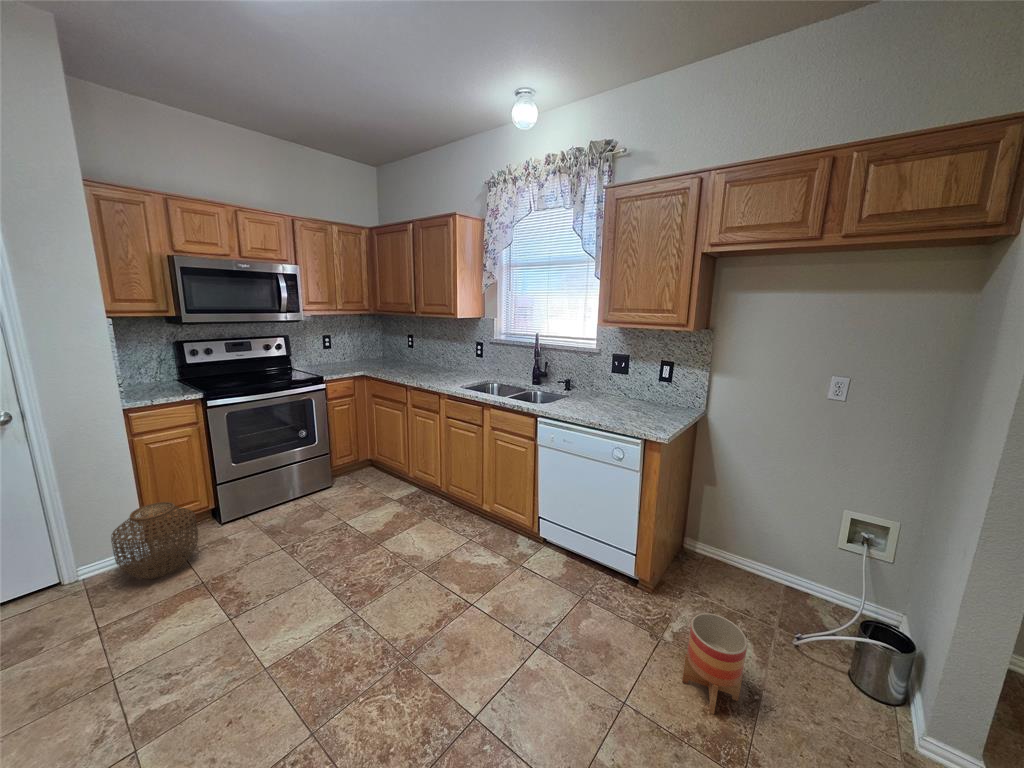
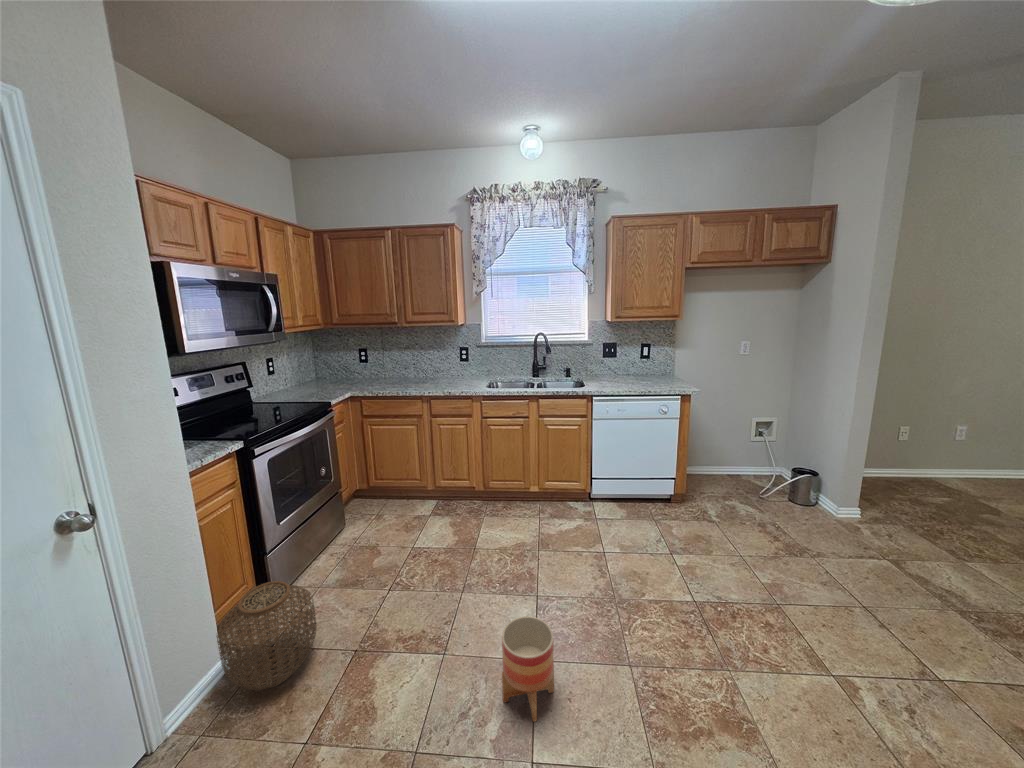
planter: present [682,613,747,714] -> present [502,616,554,722]

